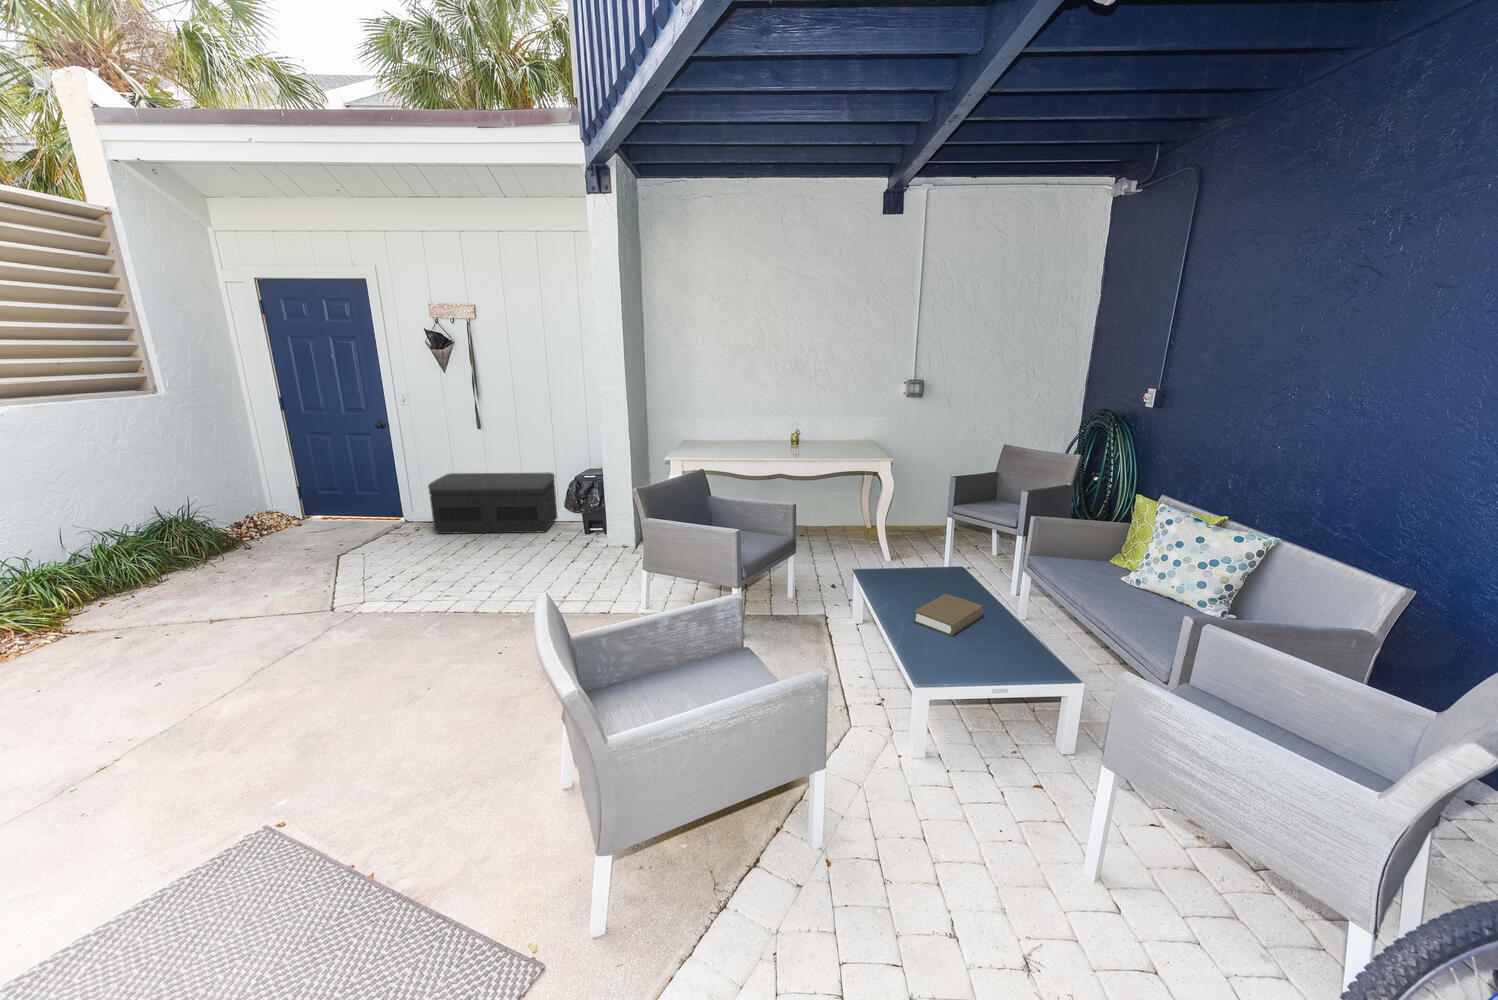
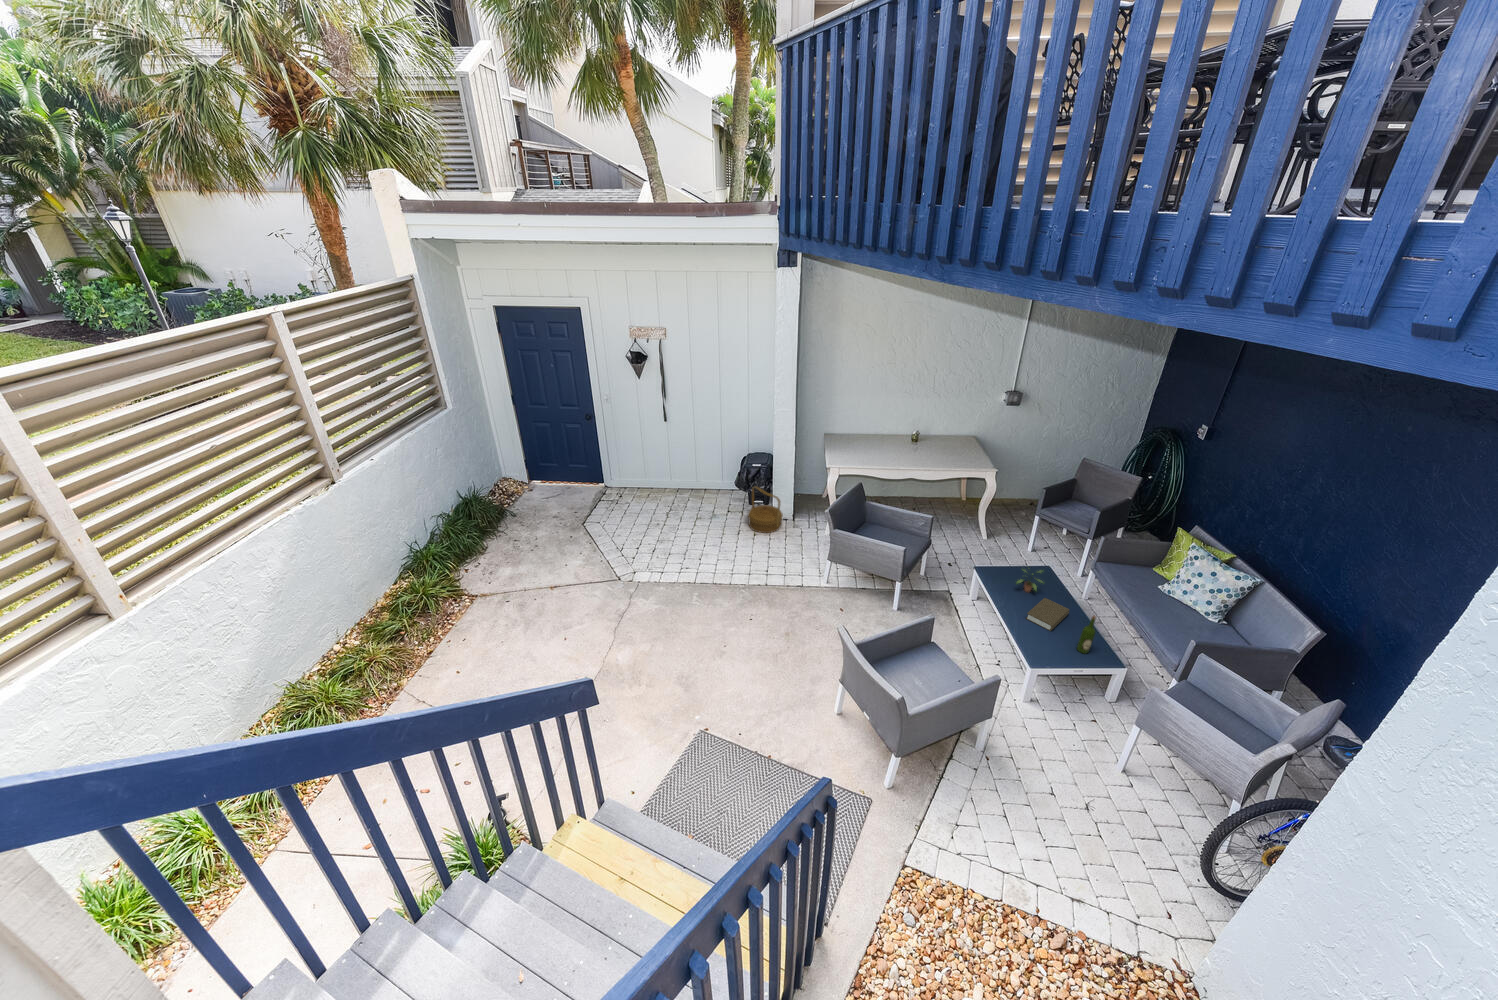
storage bench: present [428,473,557,534] -> none [634,453,721,502]
woven basket: none [568,499,616,560] -> present [748,486,782,533]
potted plant: none [902,545,945,593] -> present [1017,571,1042,592]
wine bottle: none [993,589,1018,663] -> present [1077,616,1096,653]

